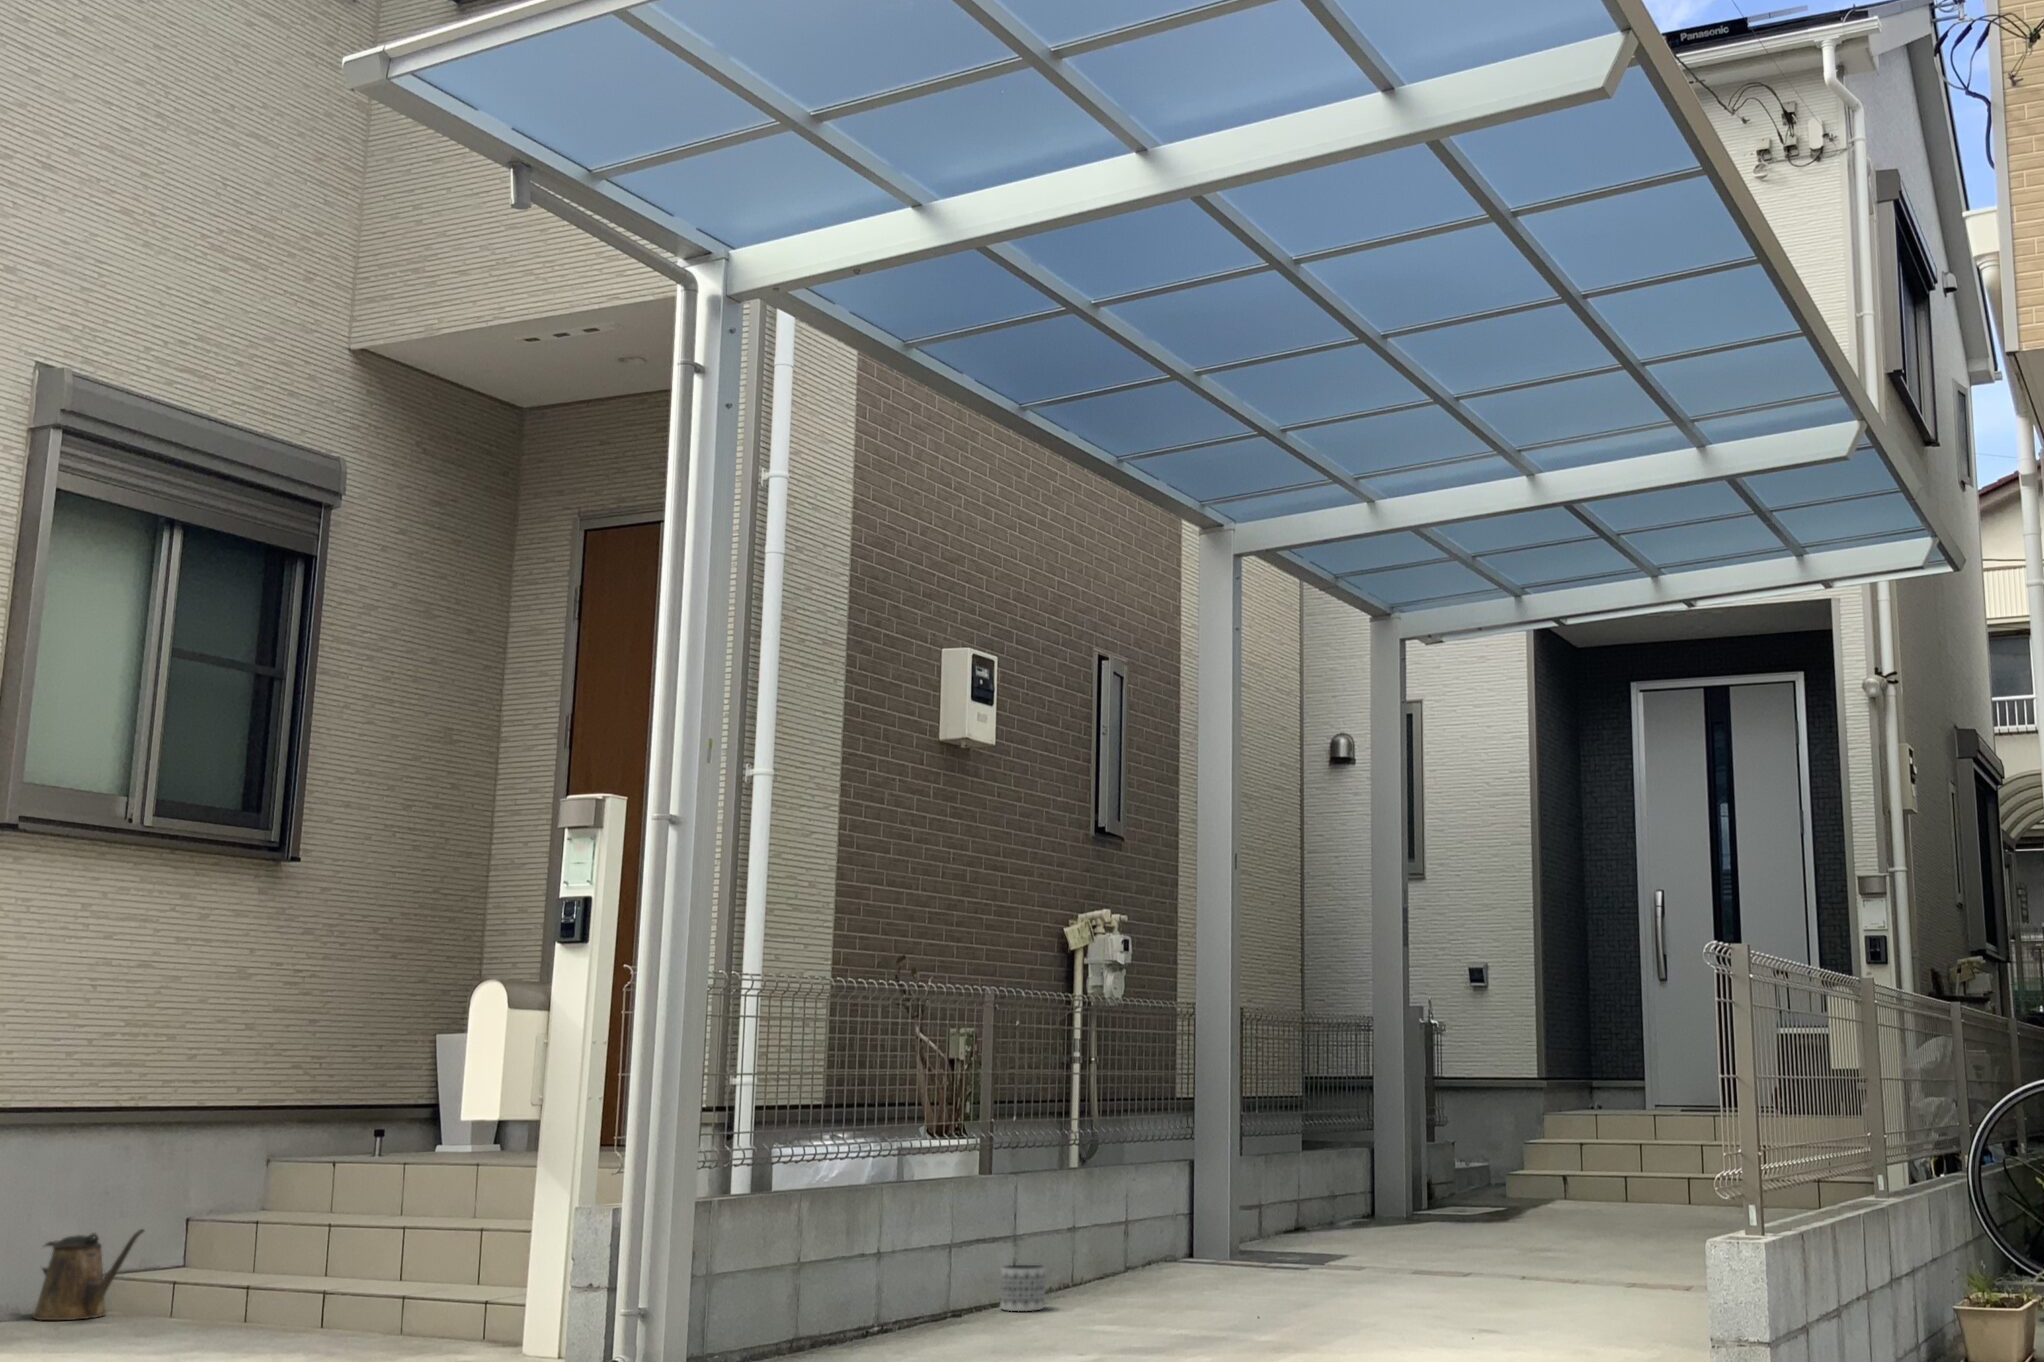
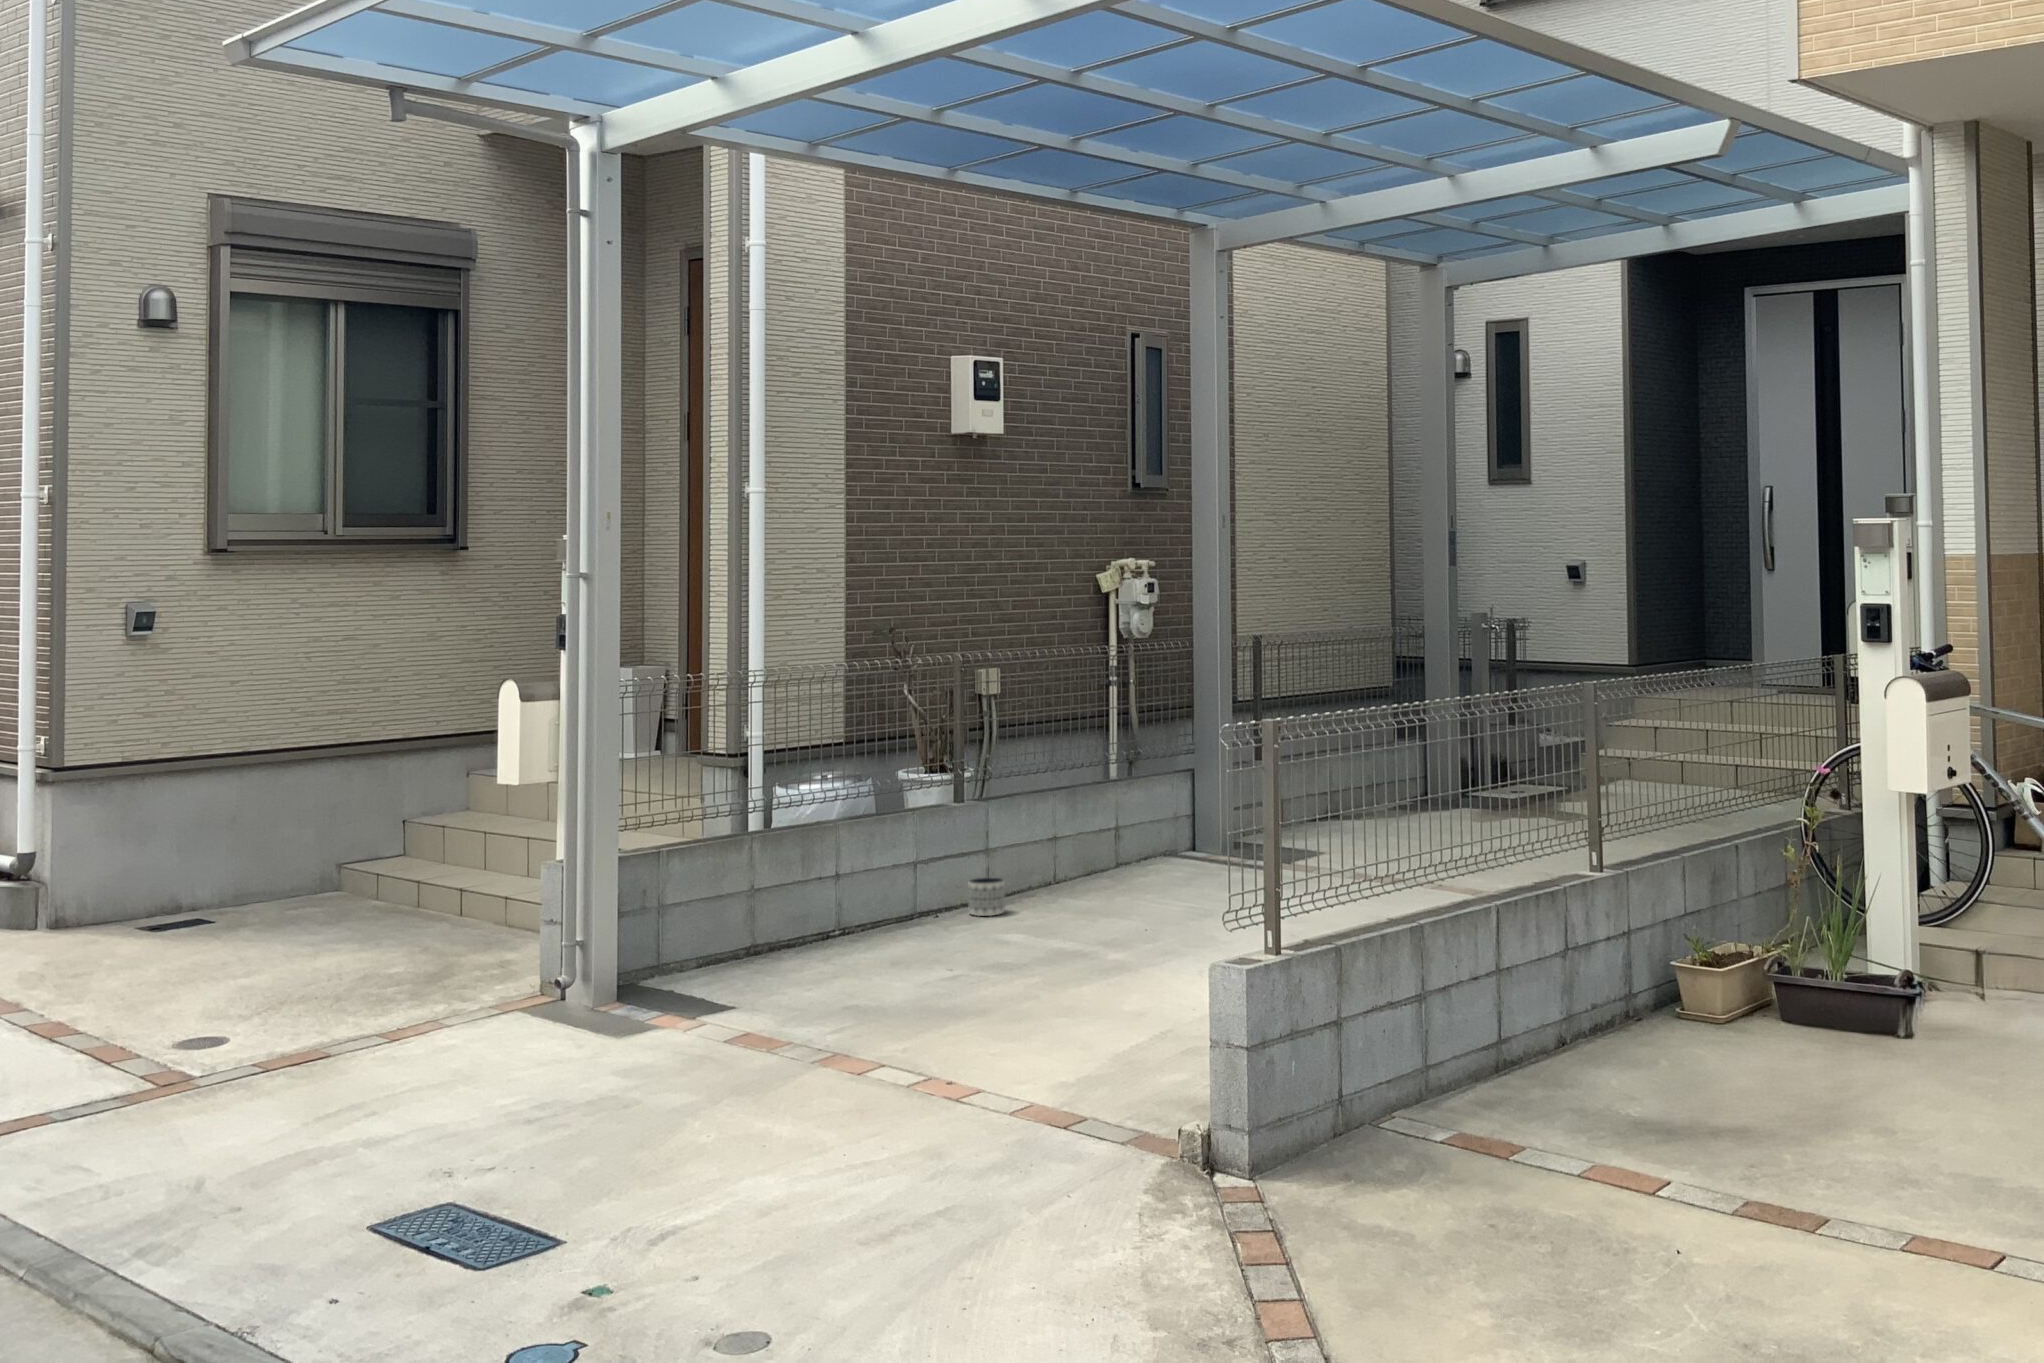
watering can: present [33,1229,144,1320] -> none [291,843,350,905]

